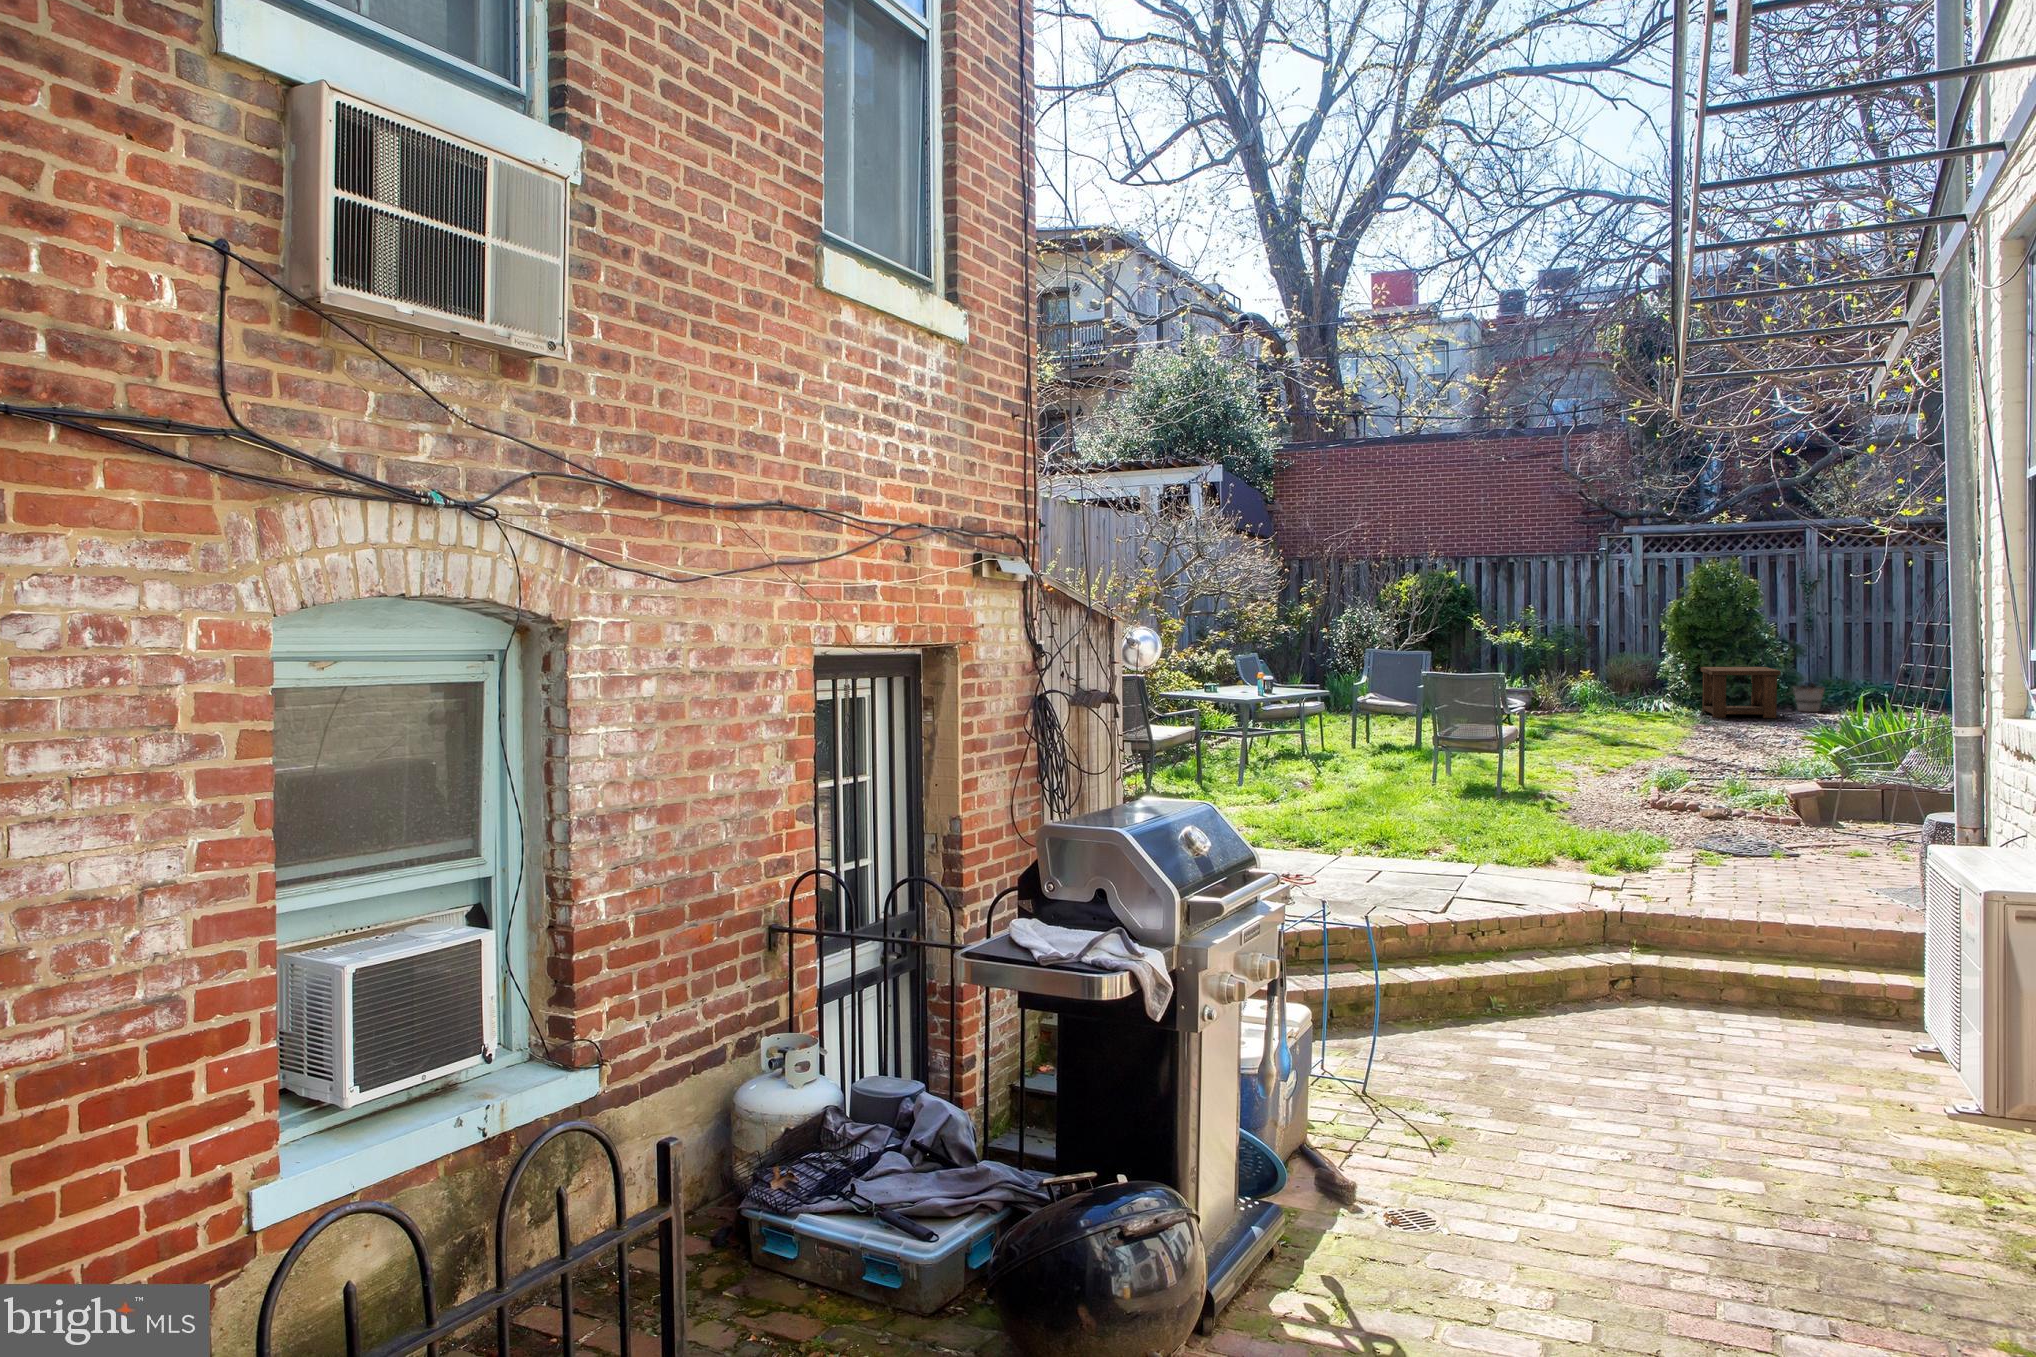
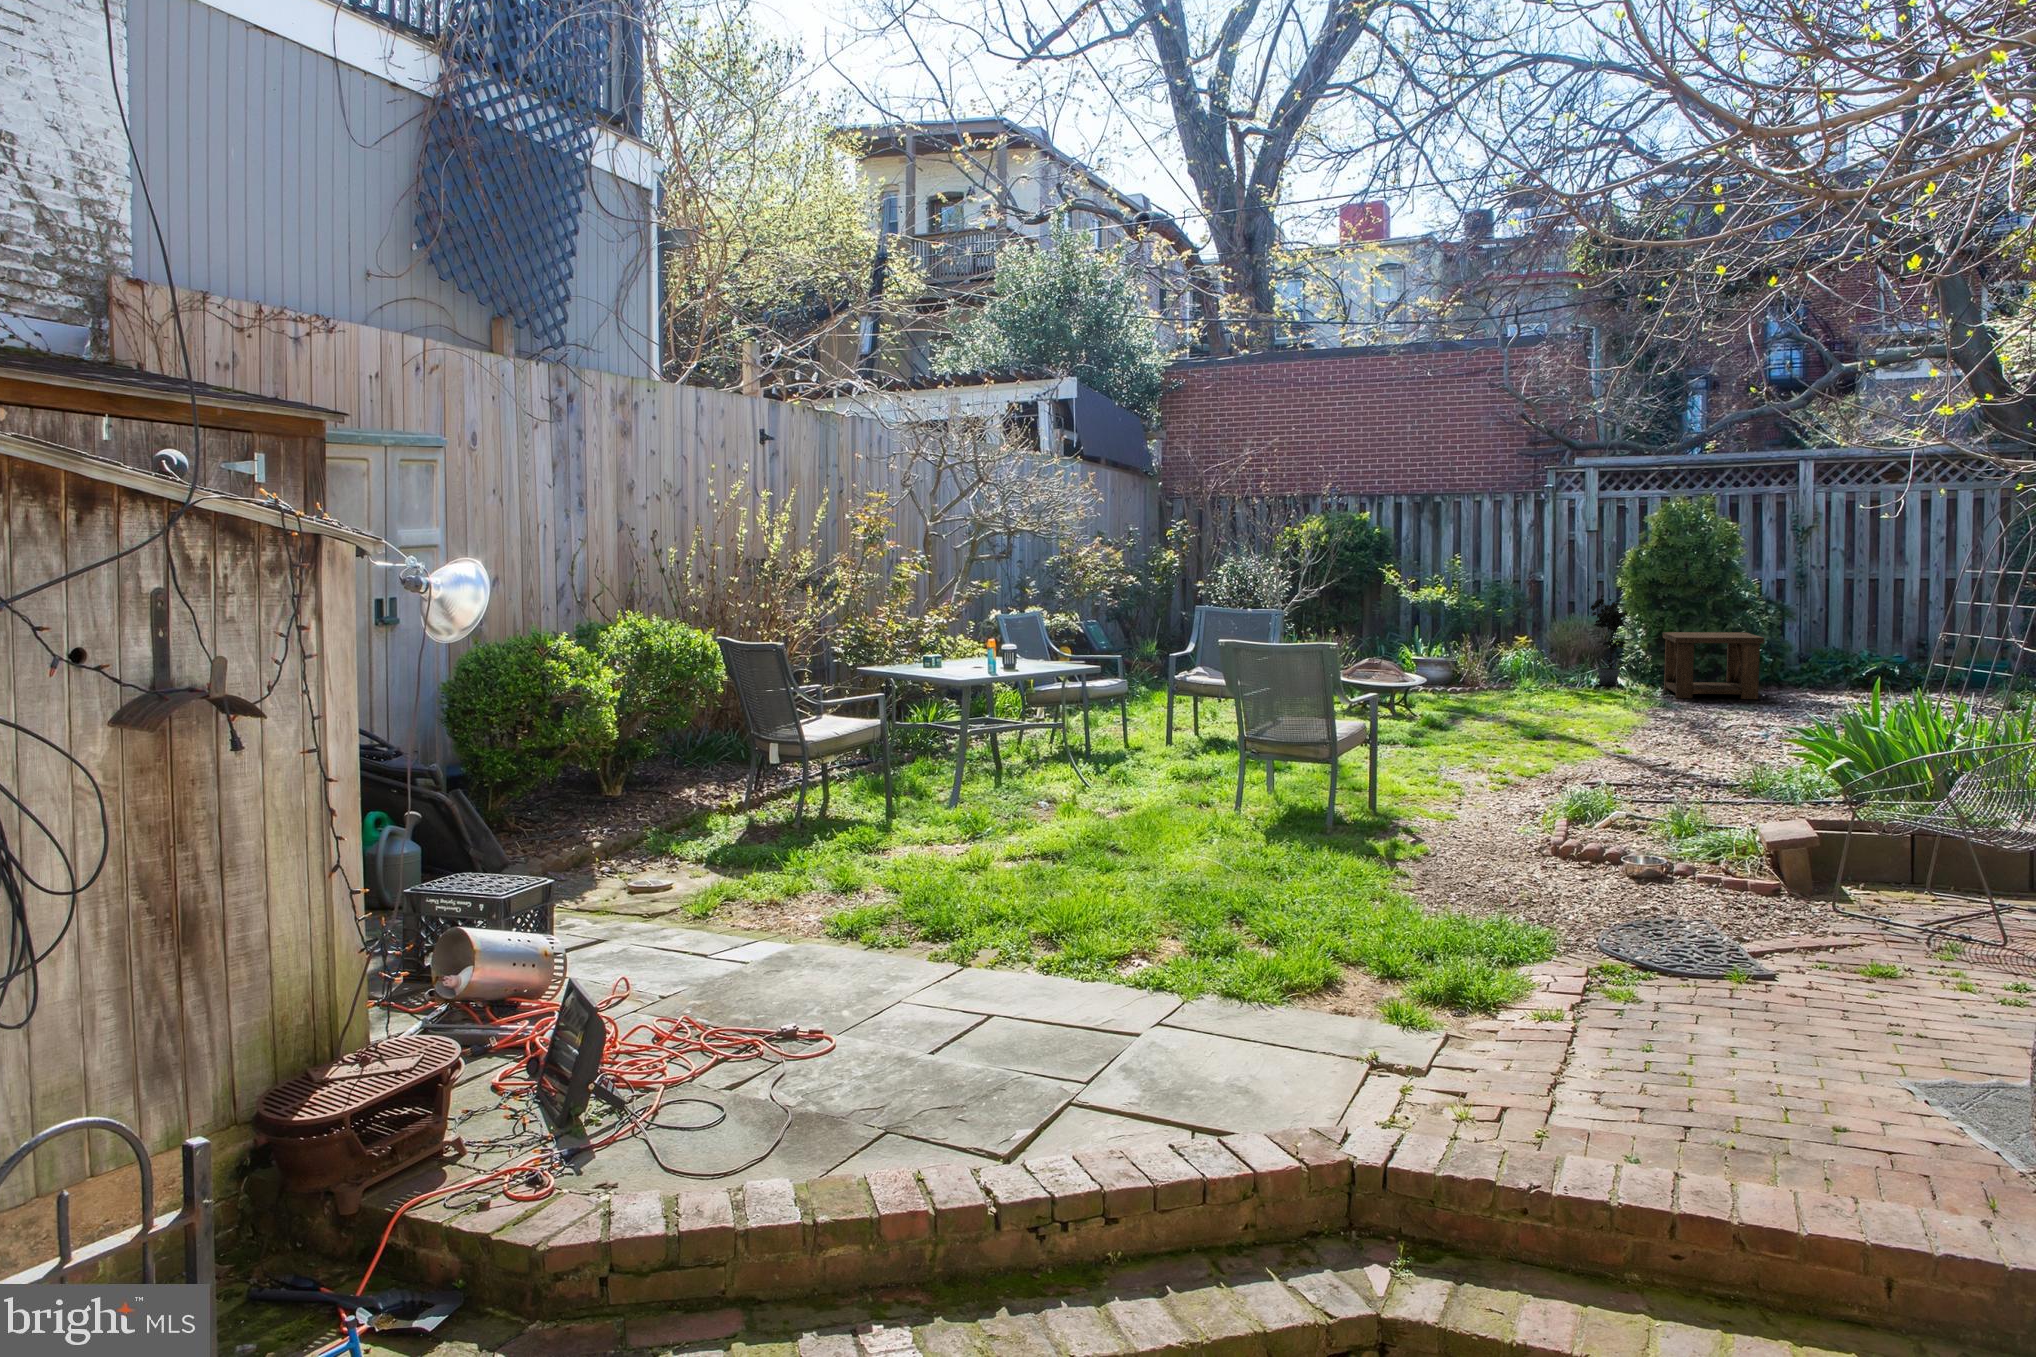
potted plant: none [1642,638,1677,709] -> present [1590,595,1630,686]
bucket: present [1792,683,1825,712] -> none [1769,653,1823,690]

